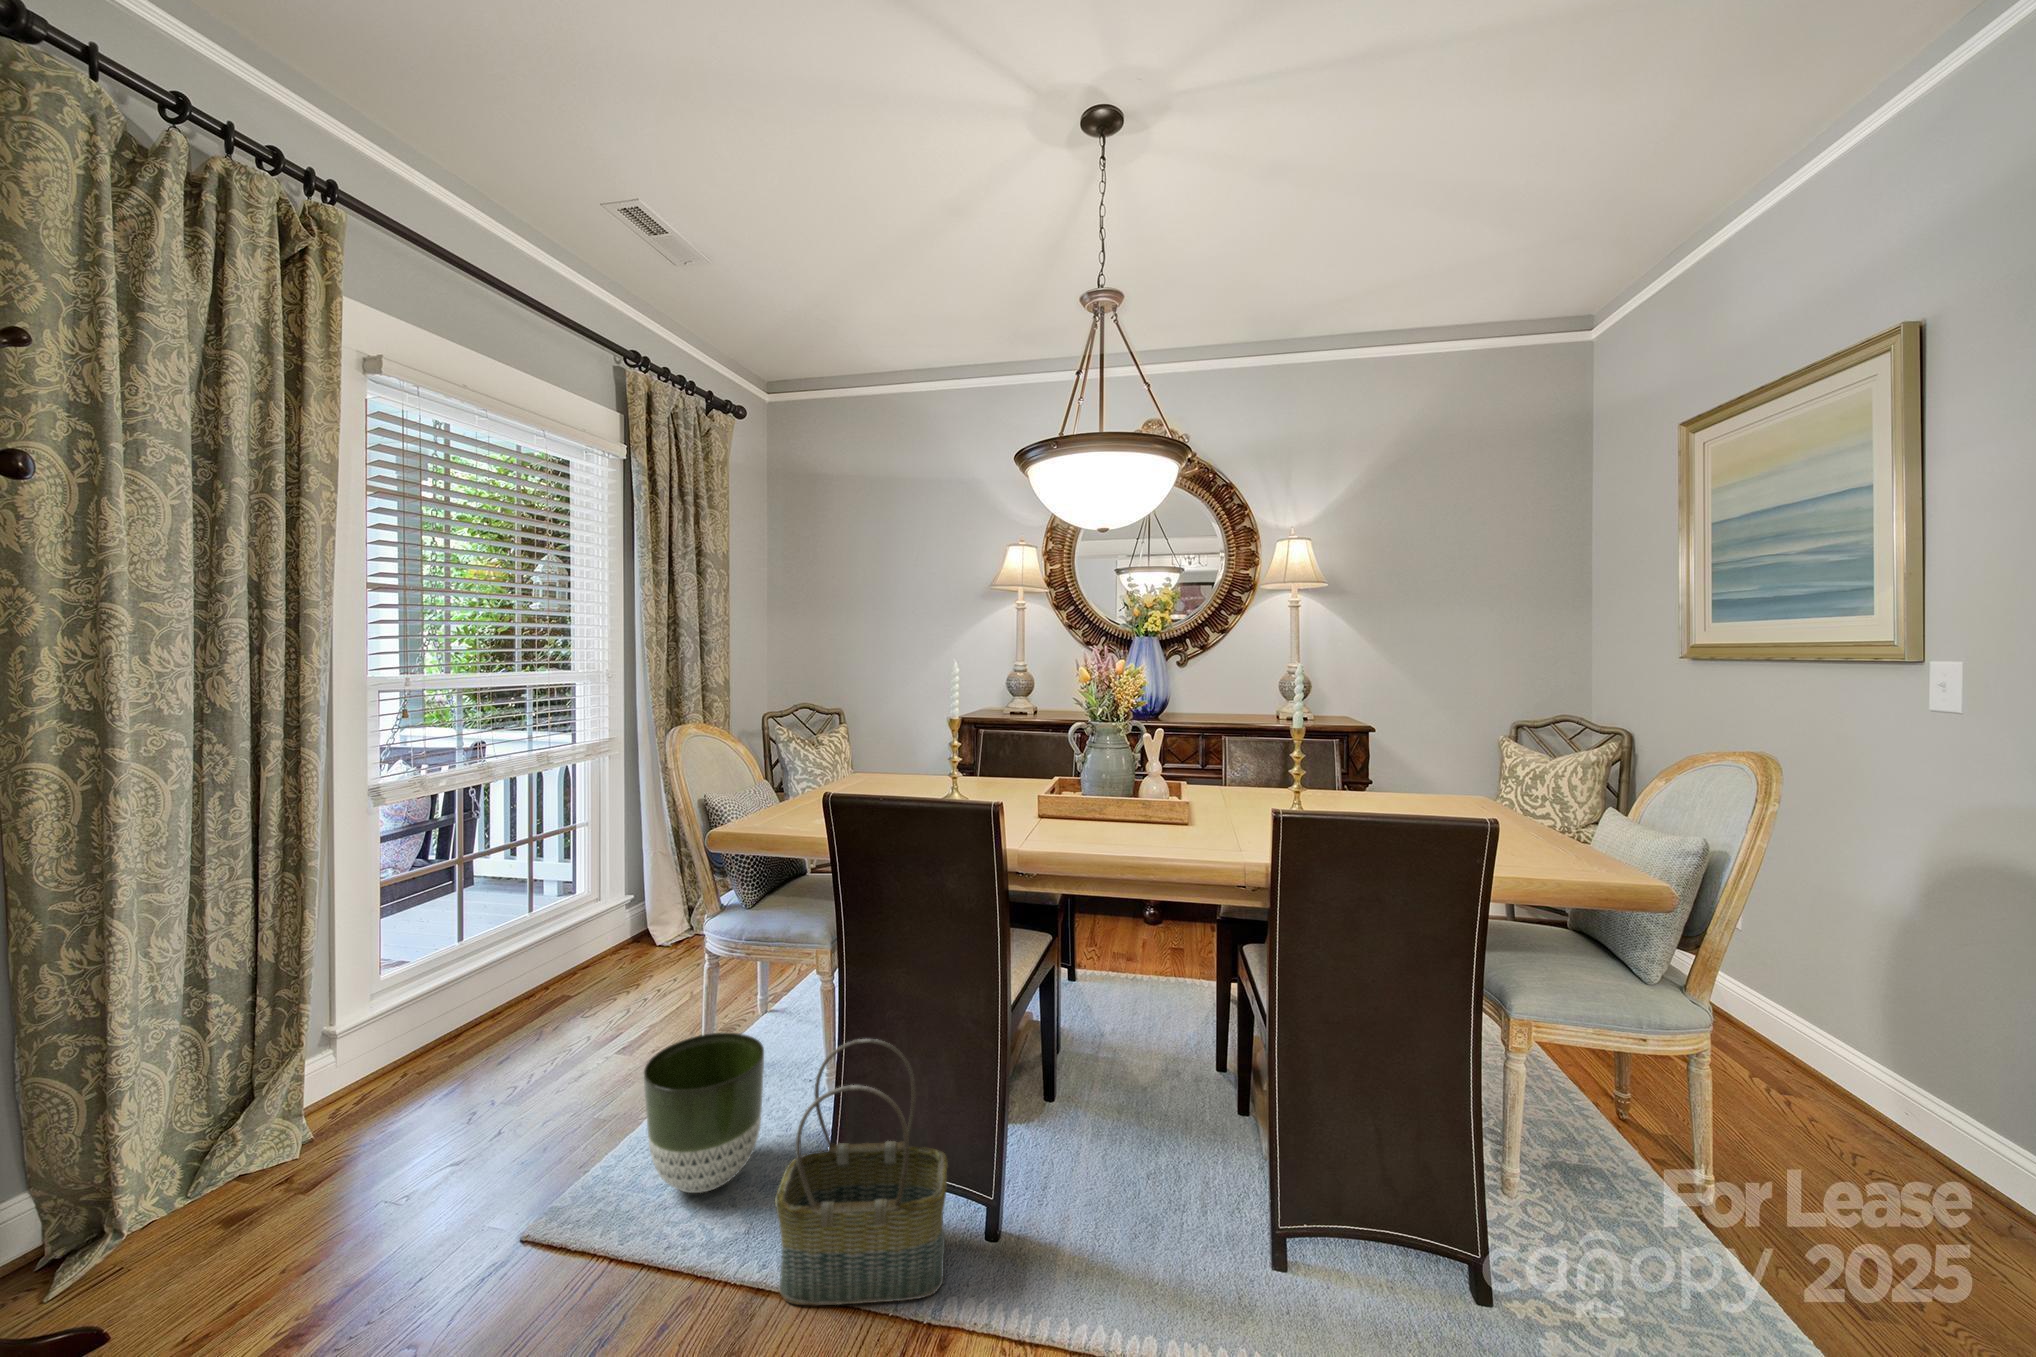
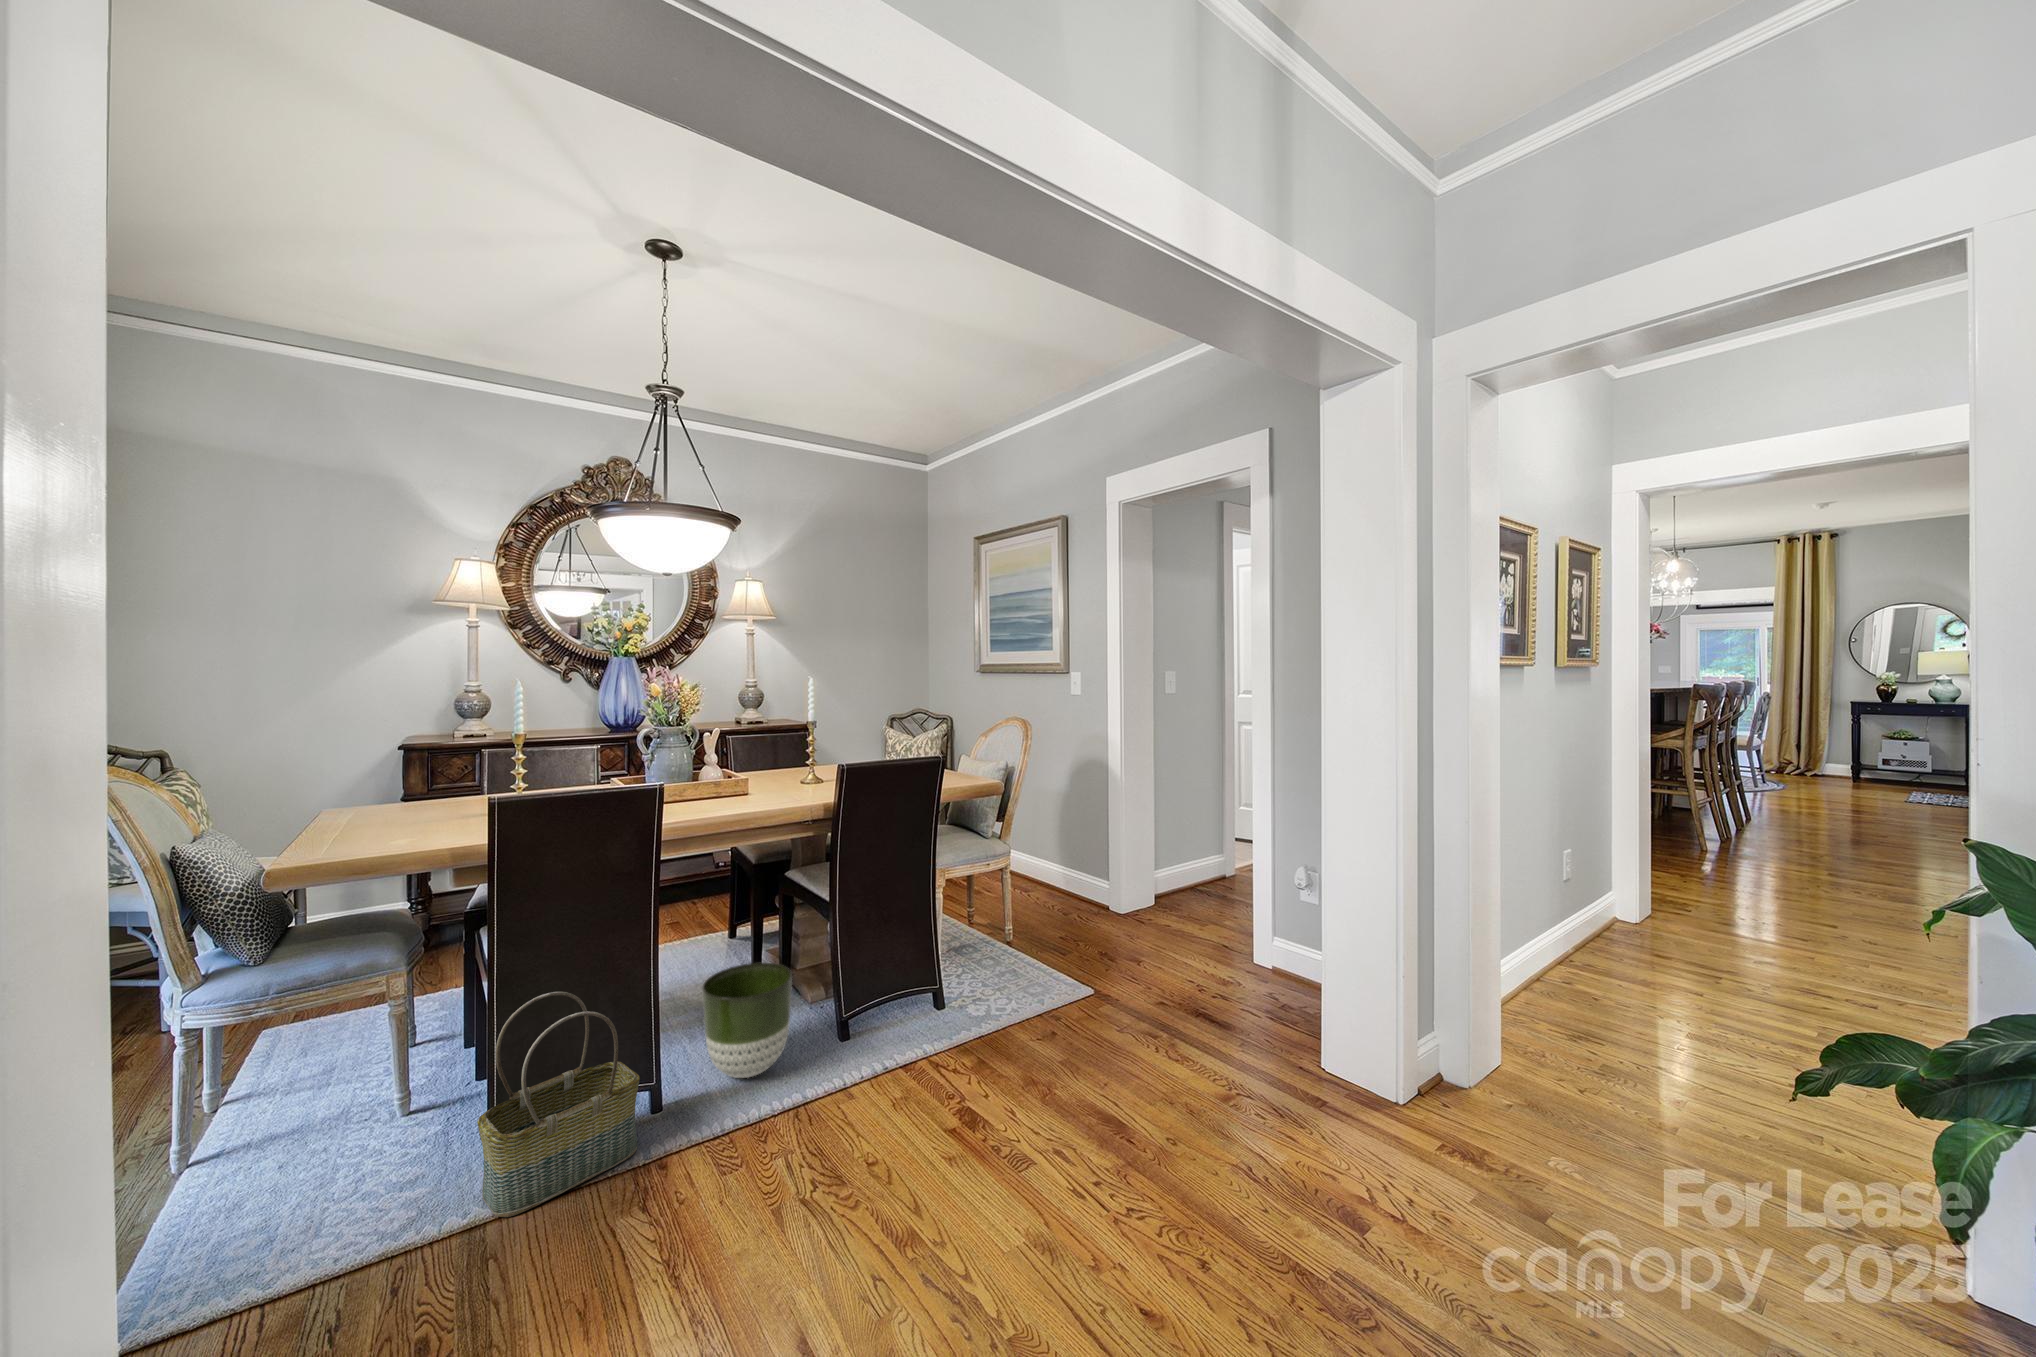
planter: present [644,1032,764,1193] -> present [702,963,792,1078]

